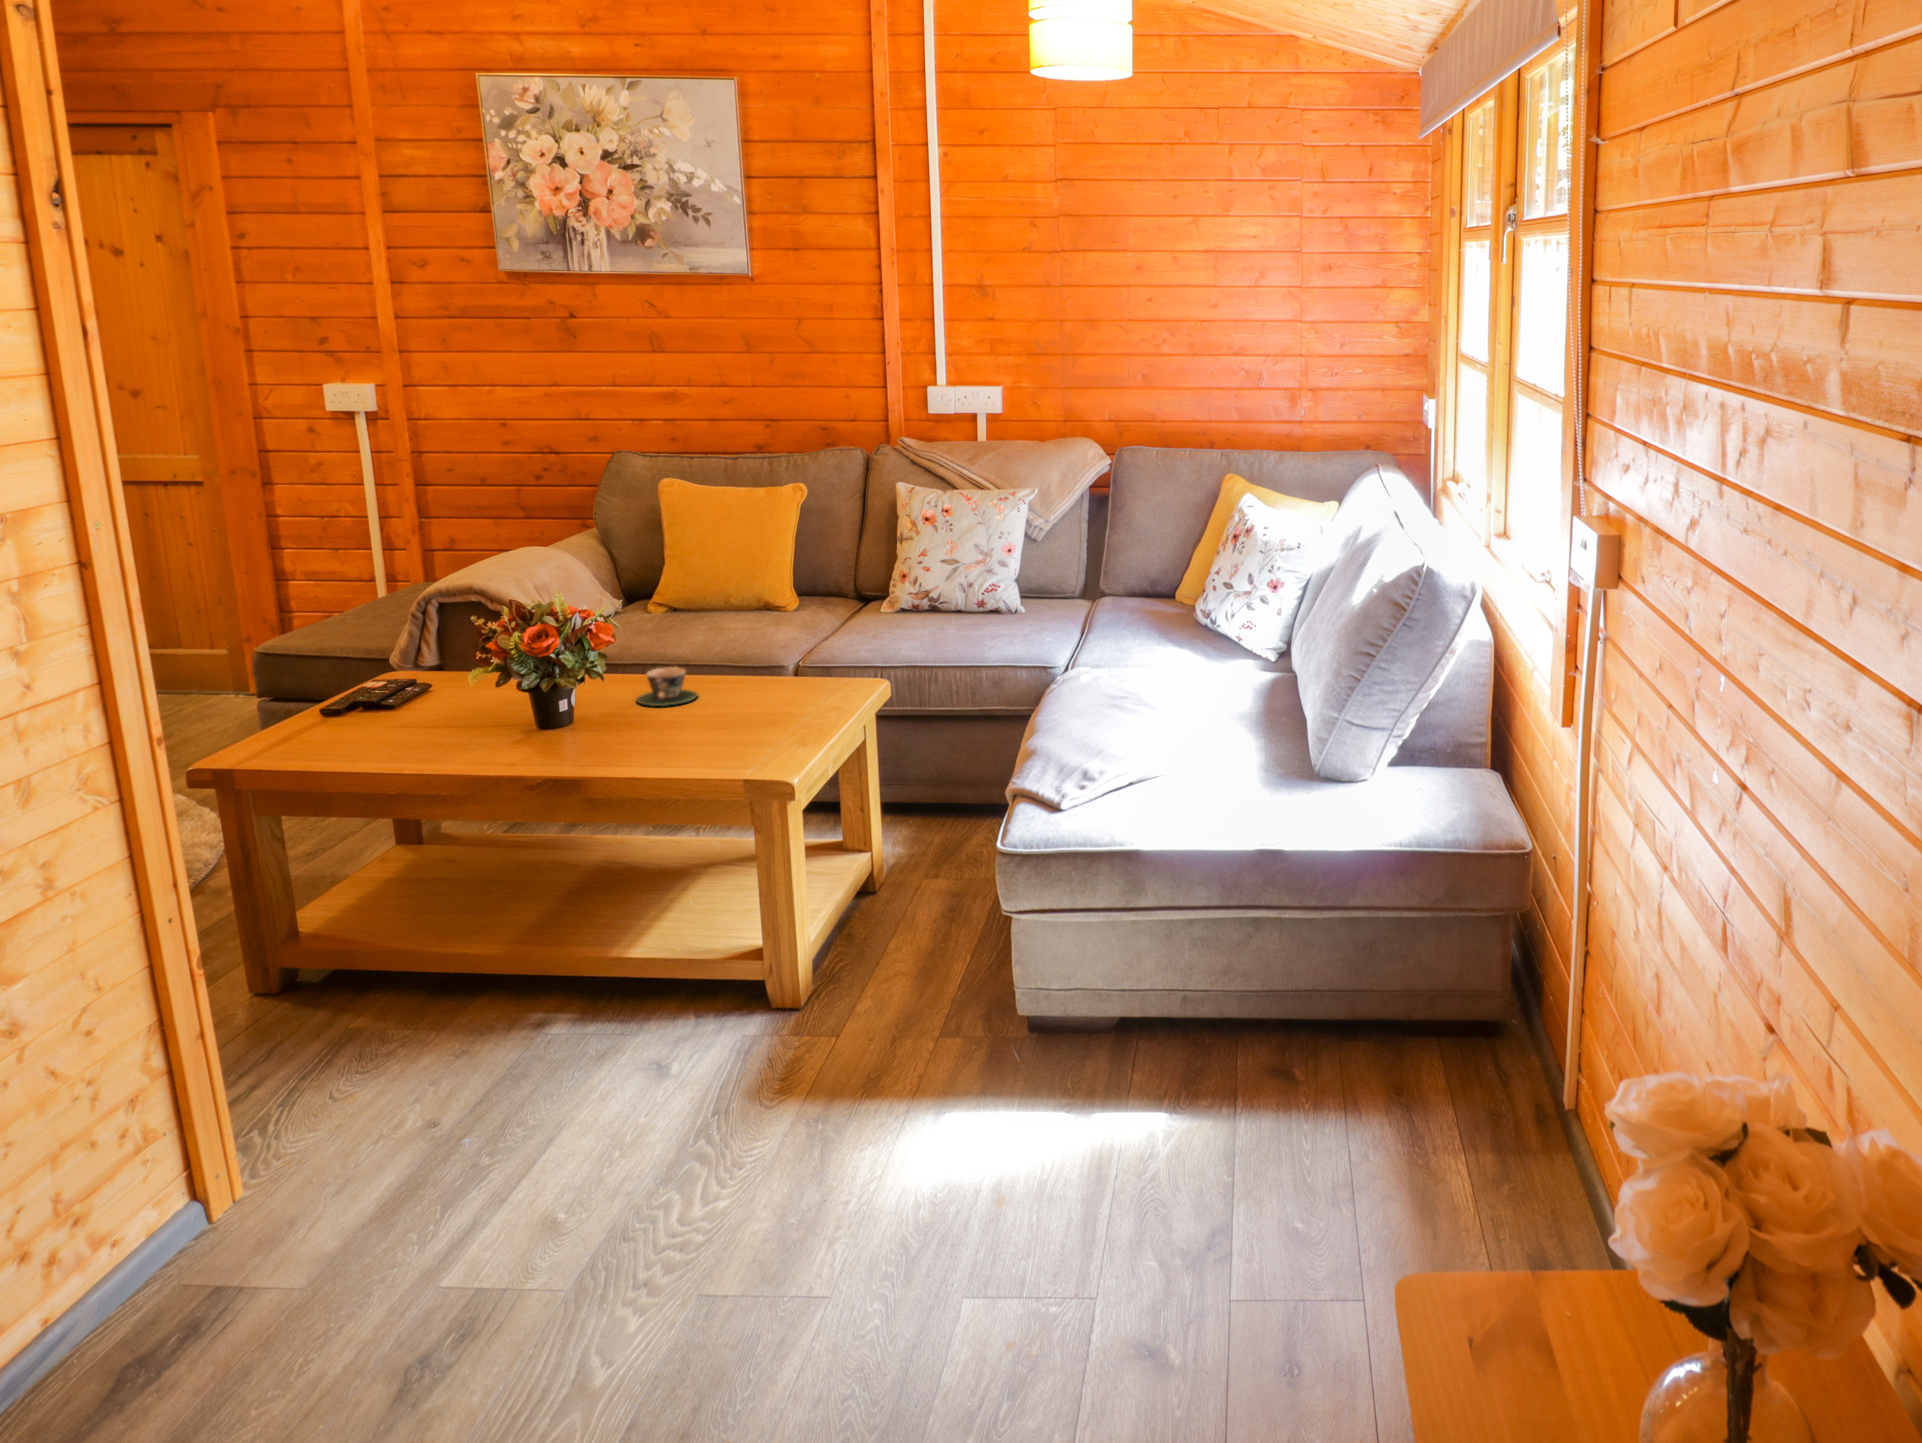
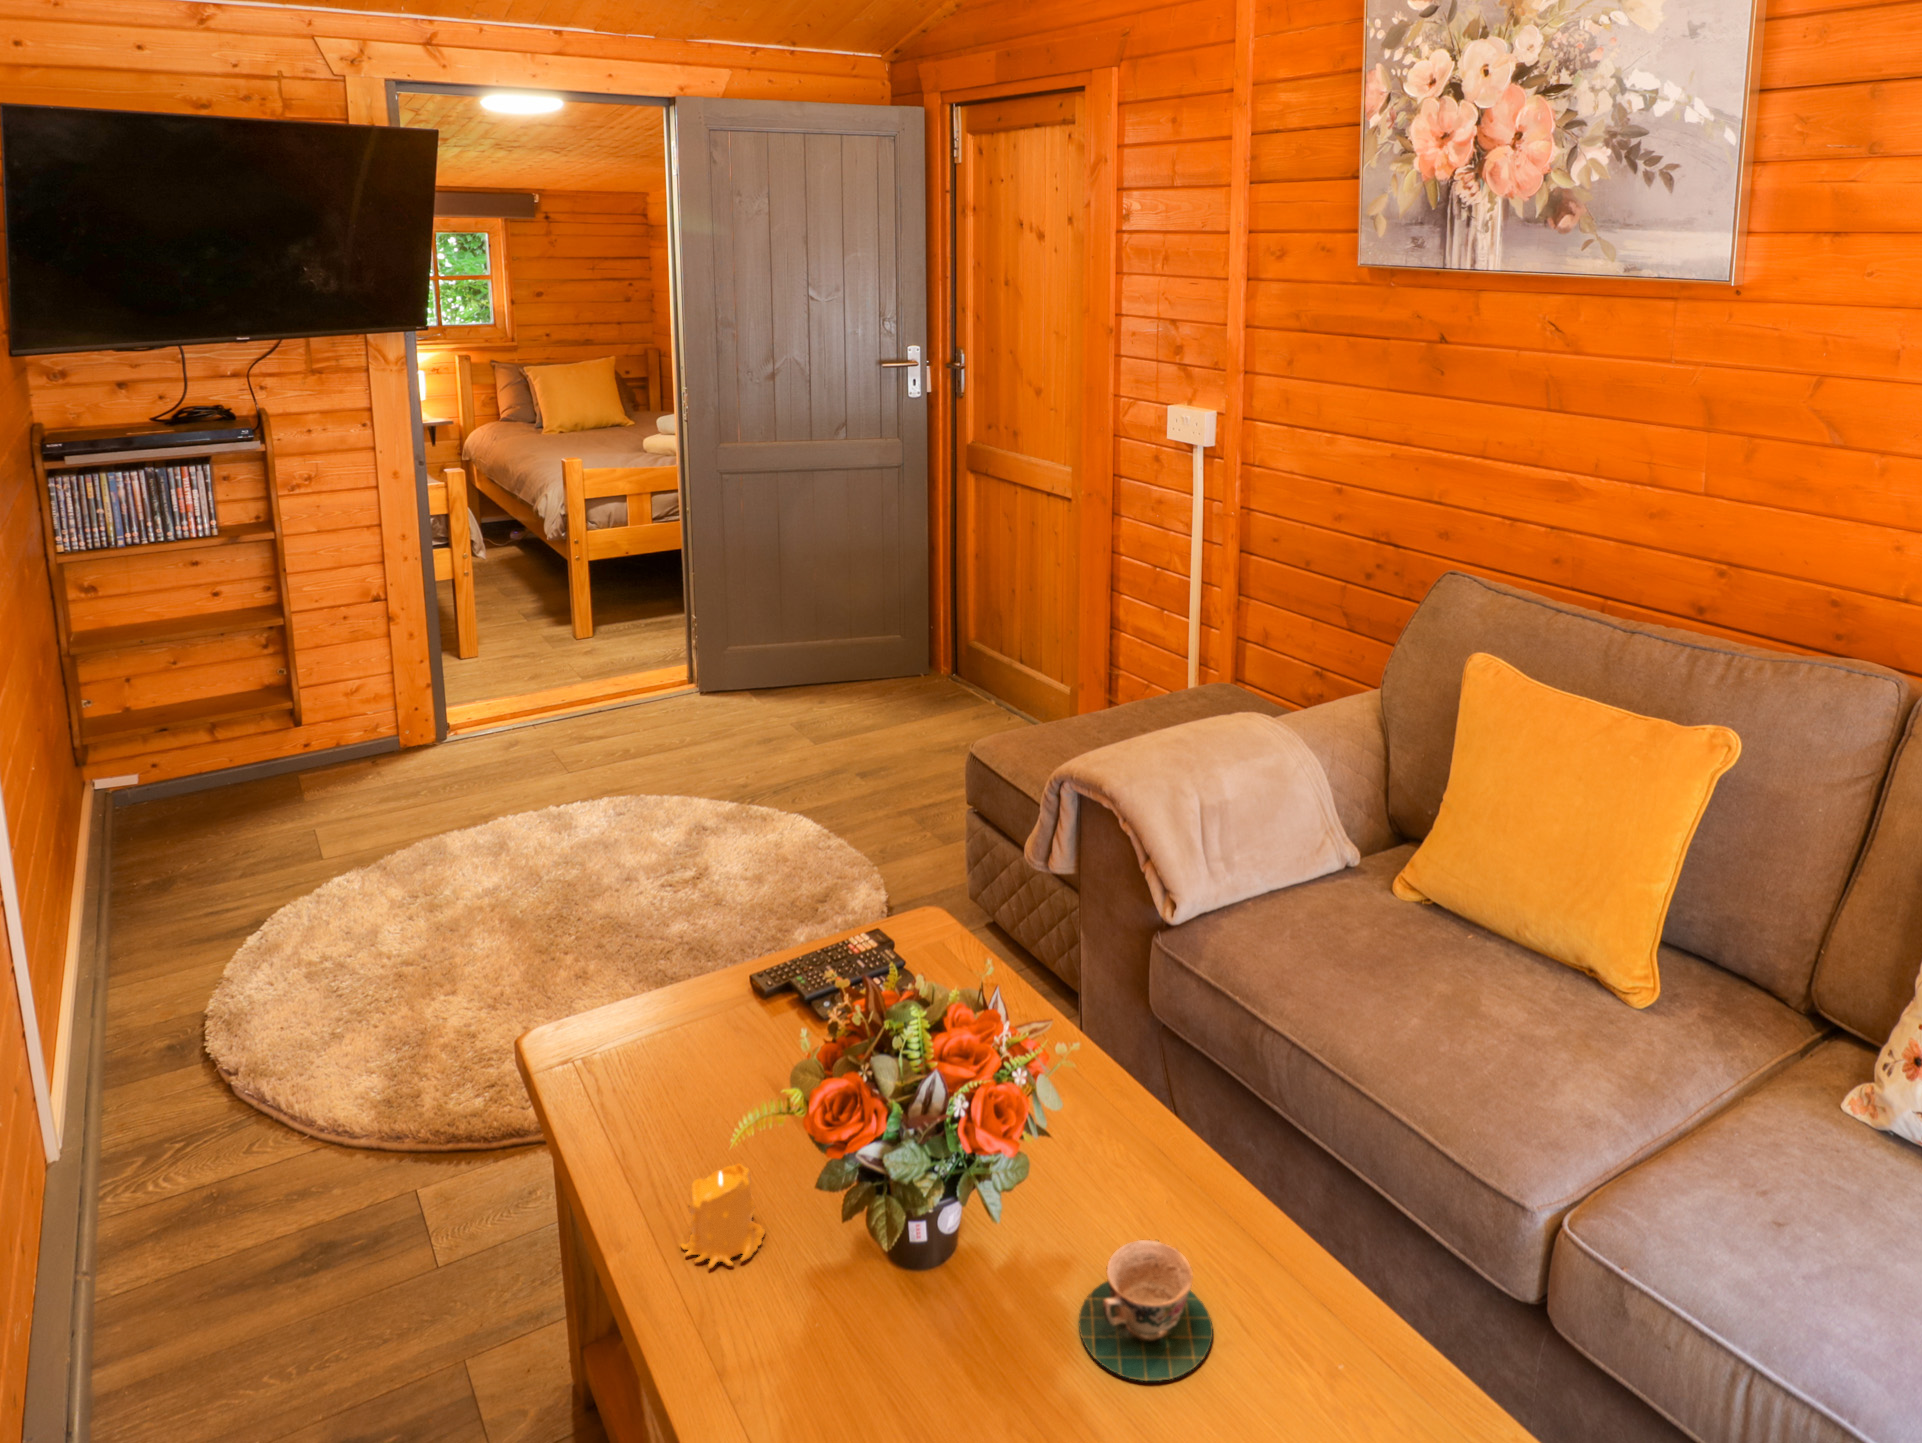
candle: none [416,695,466,741] -> present [680,1163,765,1268]

